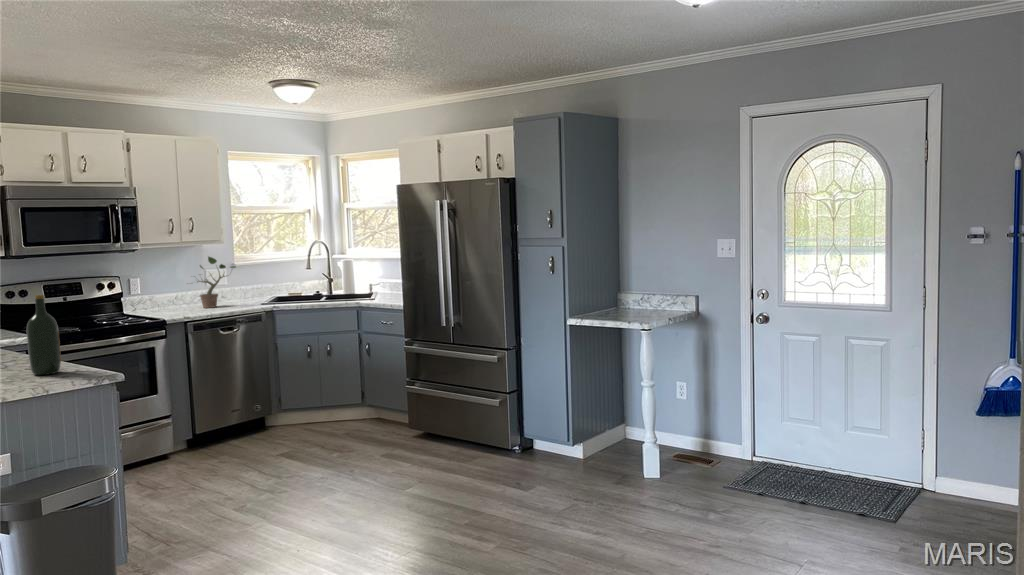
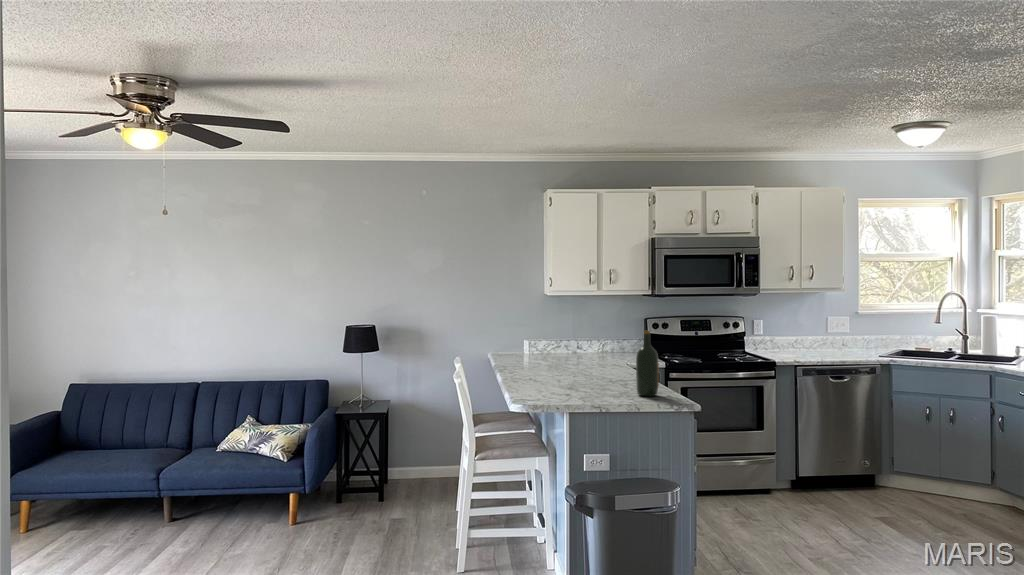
potted plant: present [197,257,235,308] -> none [802,303,854,355]

